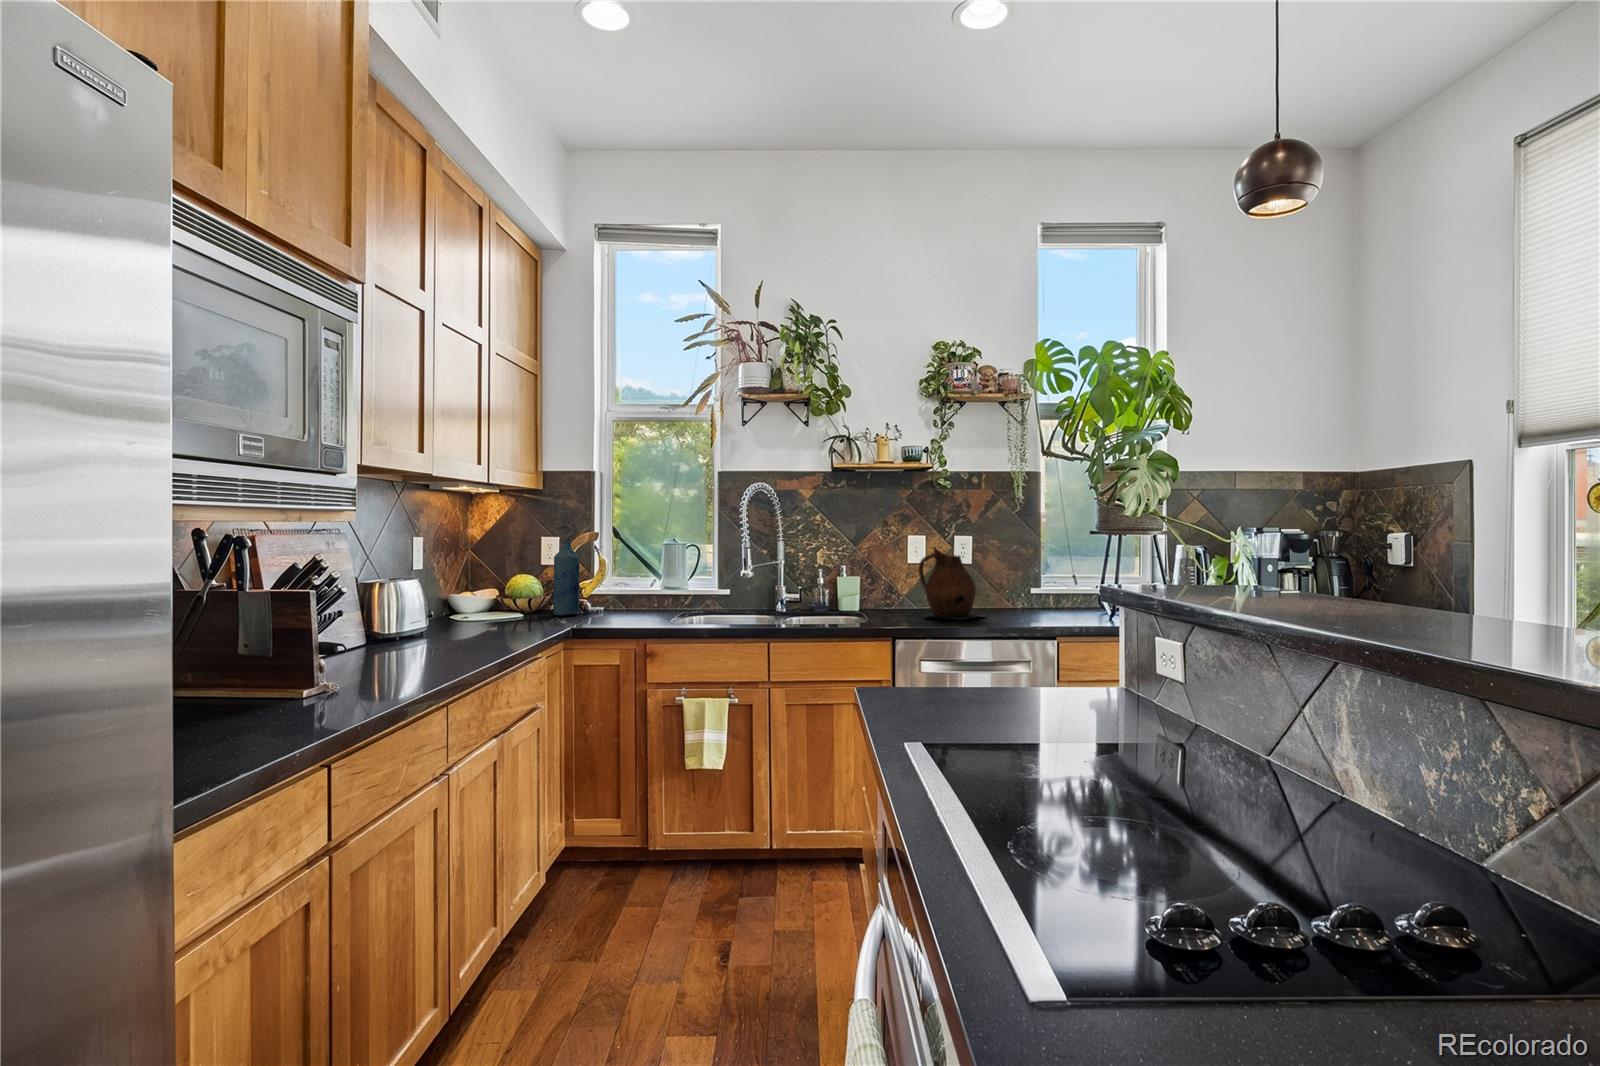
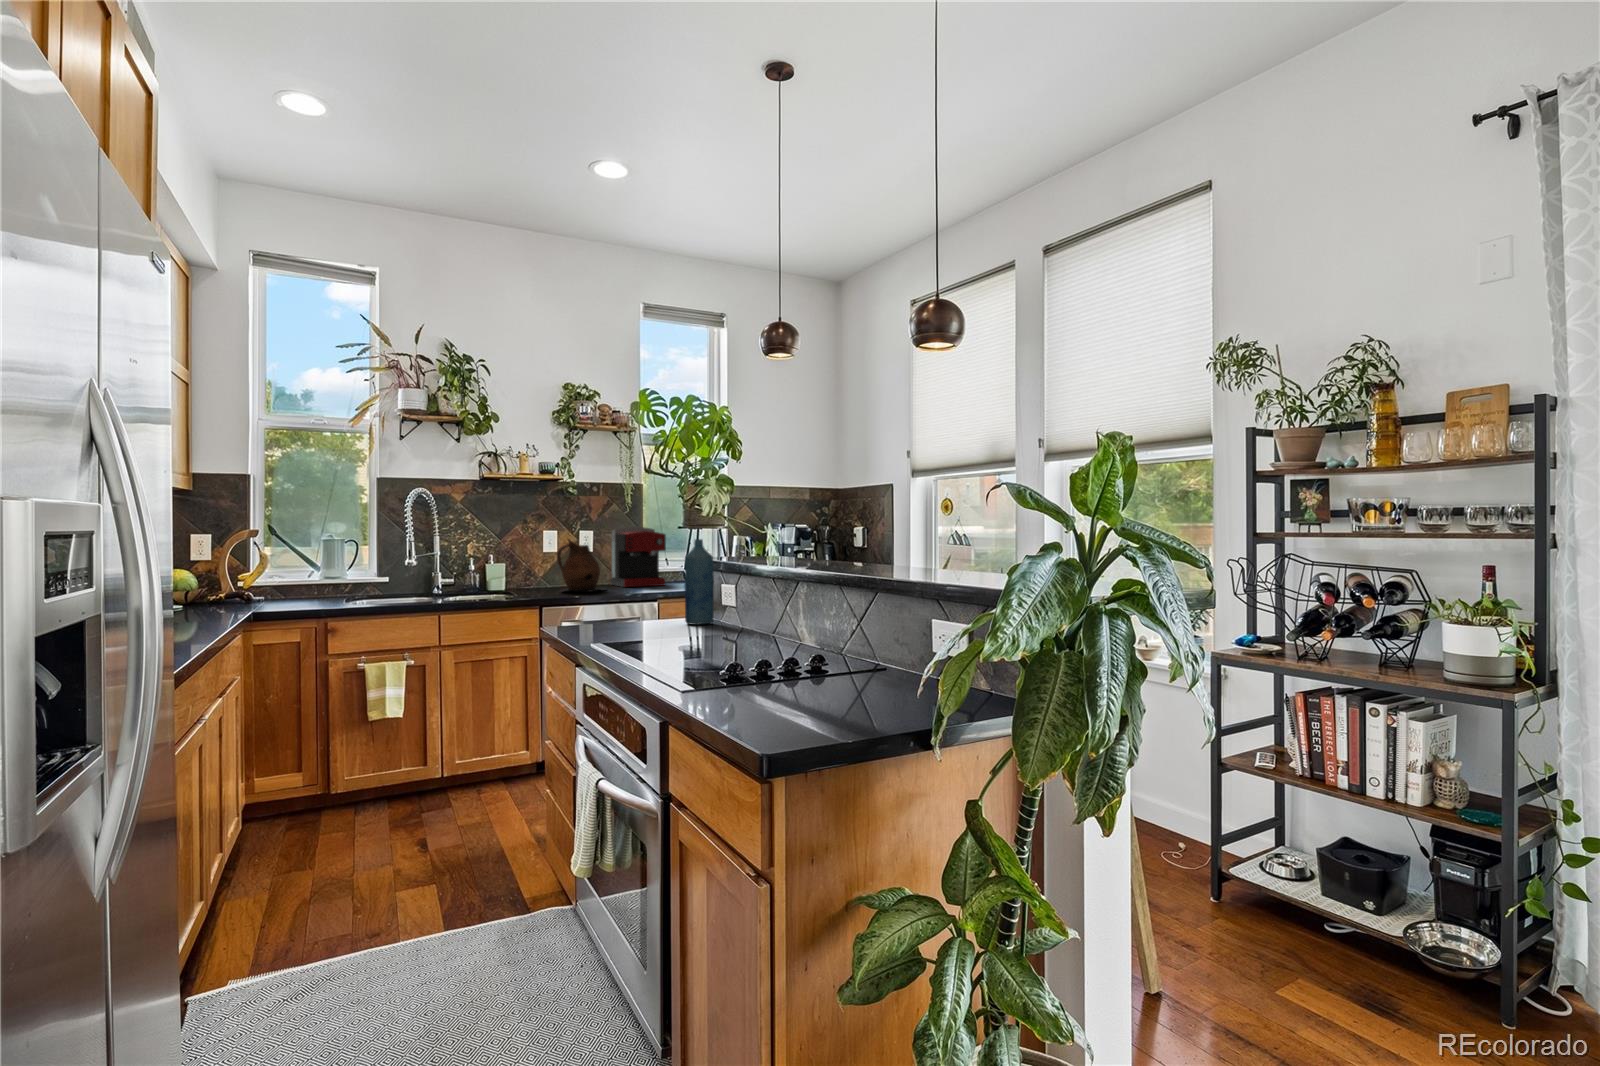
coffee maker: none [994,530,1071,614] -> present [610,527,666,587]
bottle: present [553,542,580,615] -> present [685,539,714,625]

